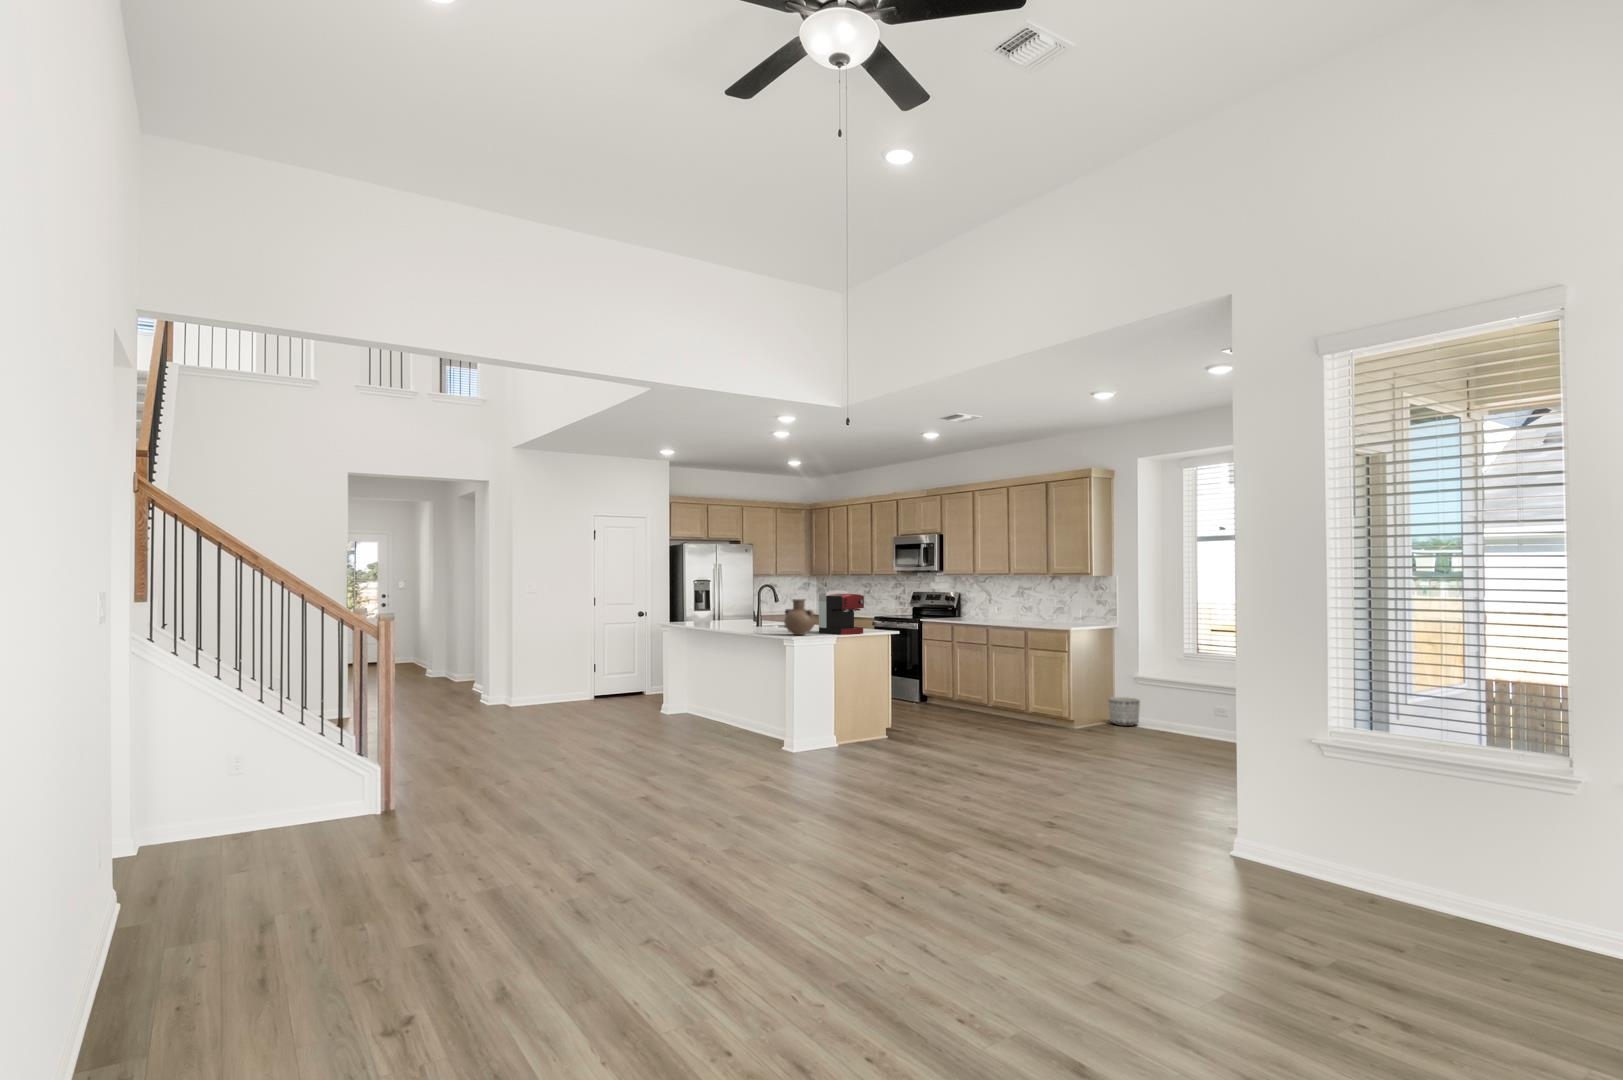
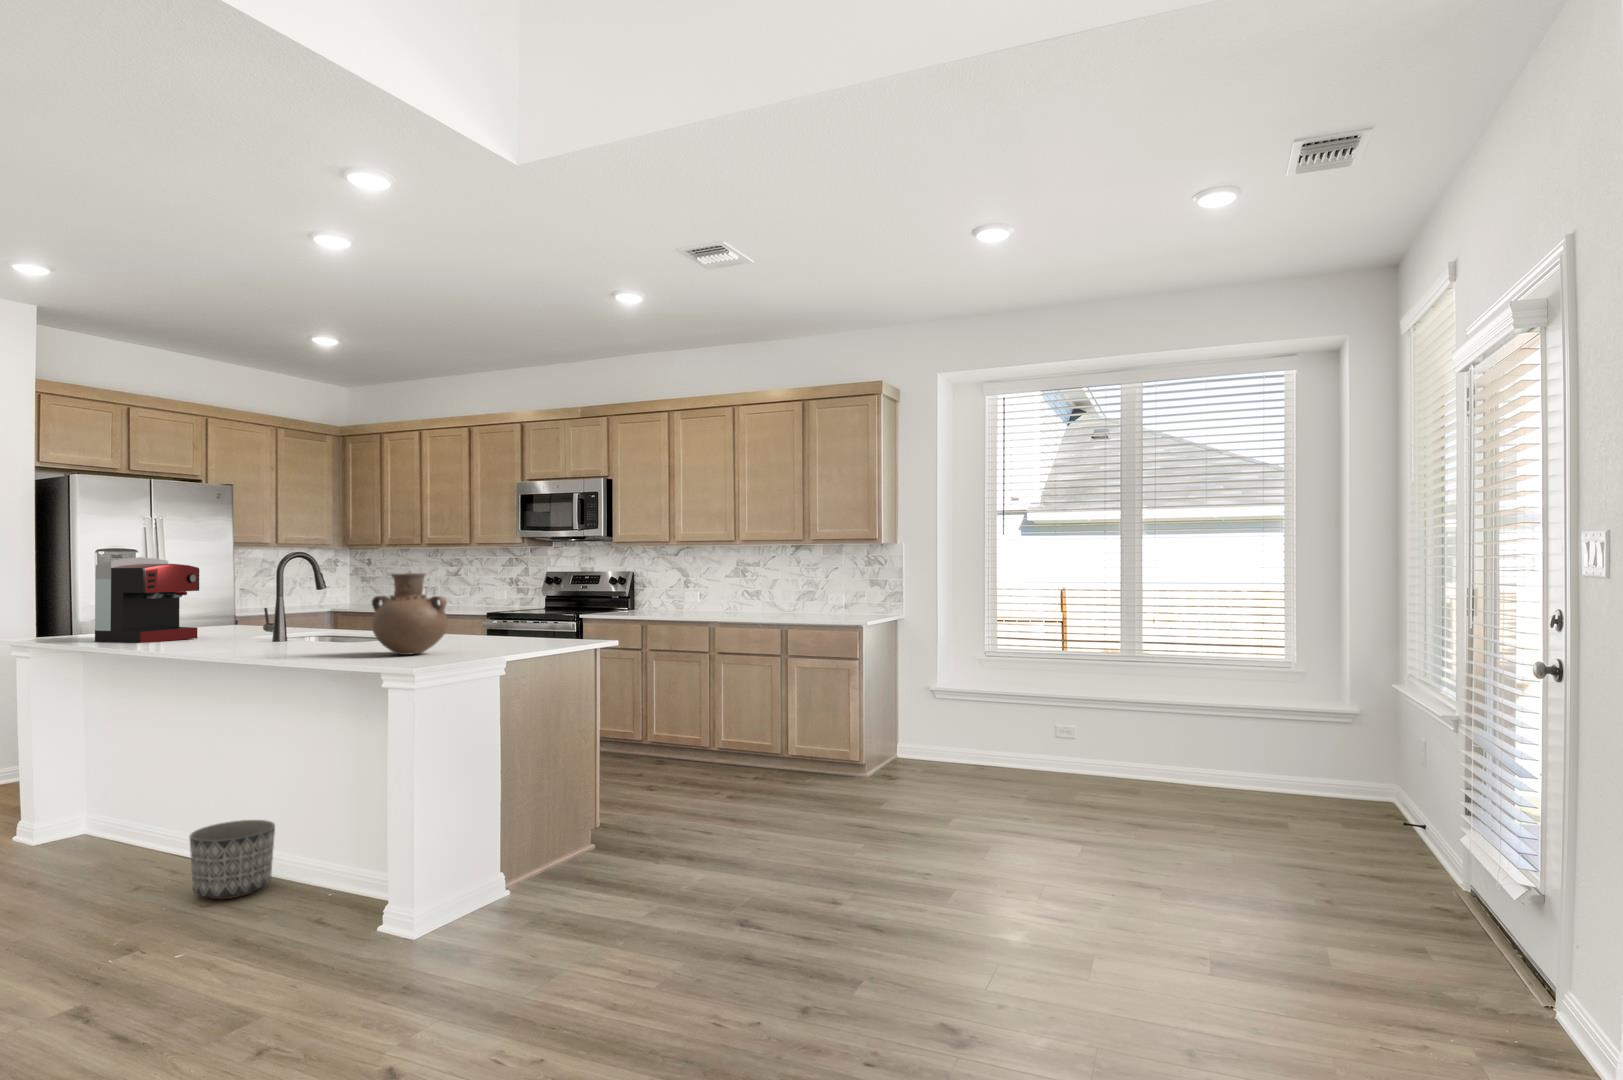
coffee maker: present [819,590,864,635] -> present [95,557,199,643]
planter: present [1108,697,1140,726] -> present [190,820,275,899]

